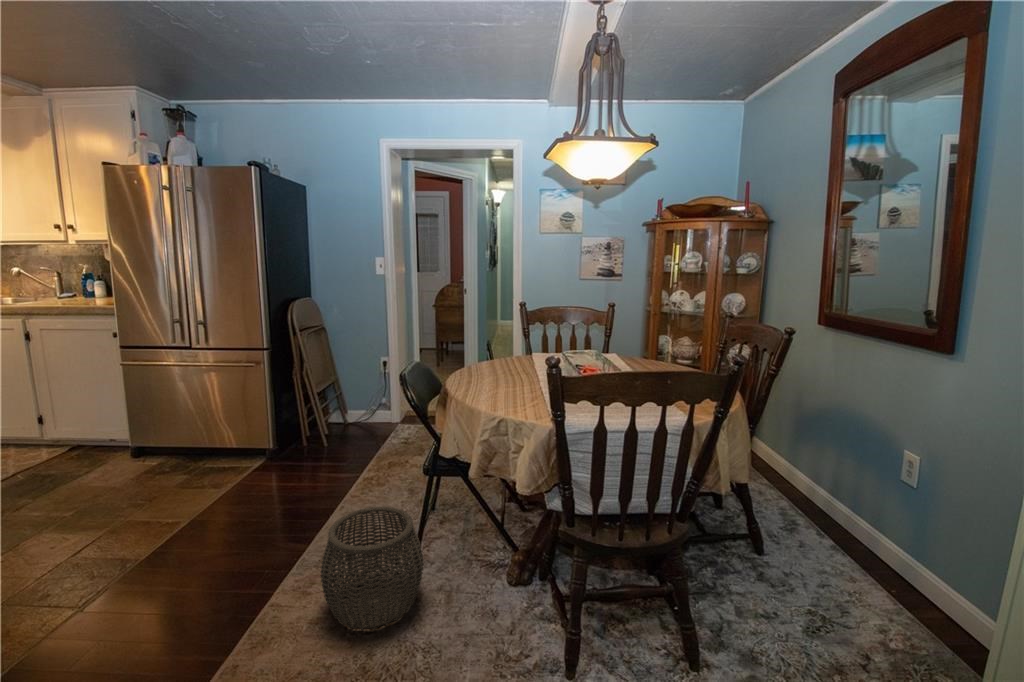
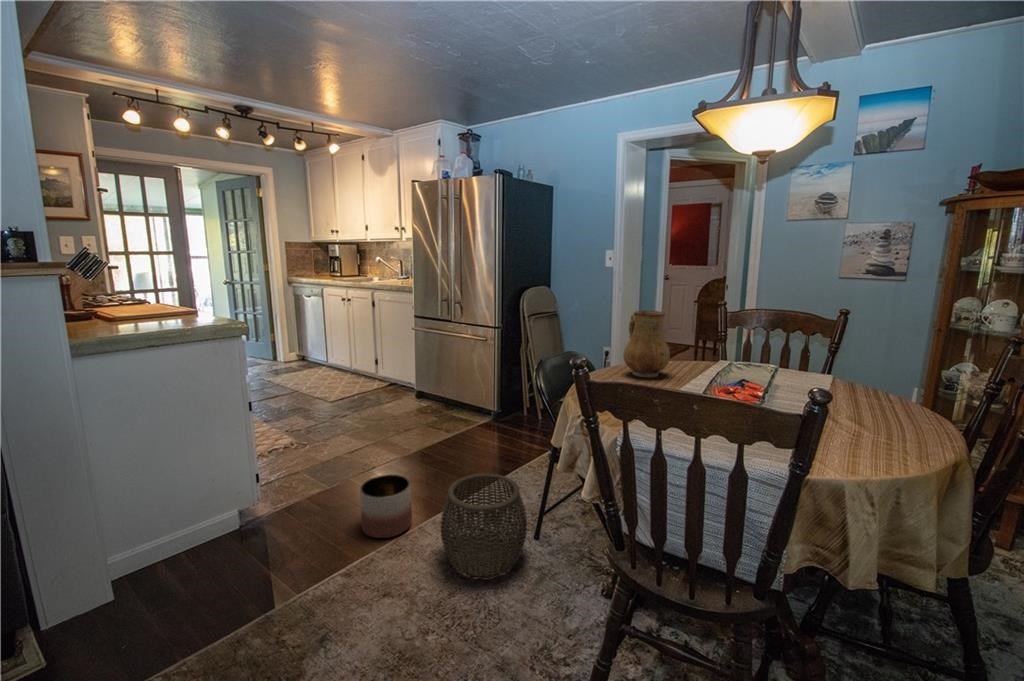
ceramic pitcher: none [482,311,526,374] -> present [623,310,670,377]
planter: none [176,551,257,646] -> present [360,475,412,538]

